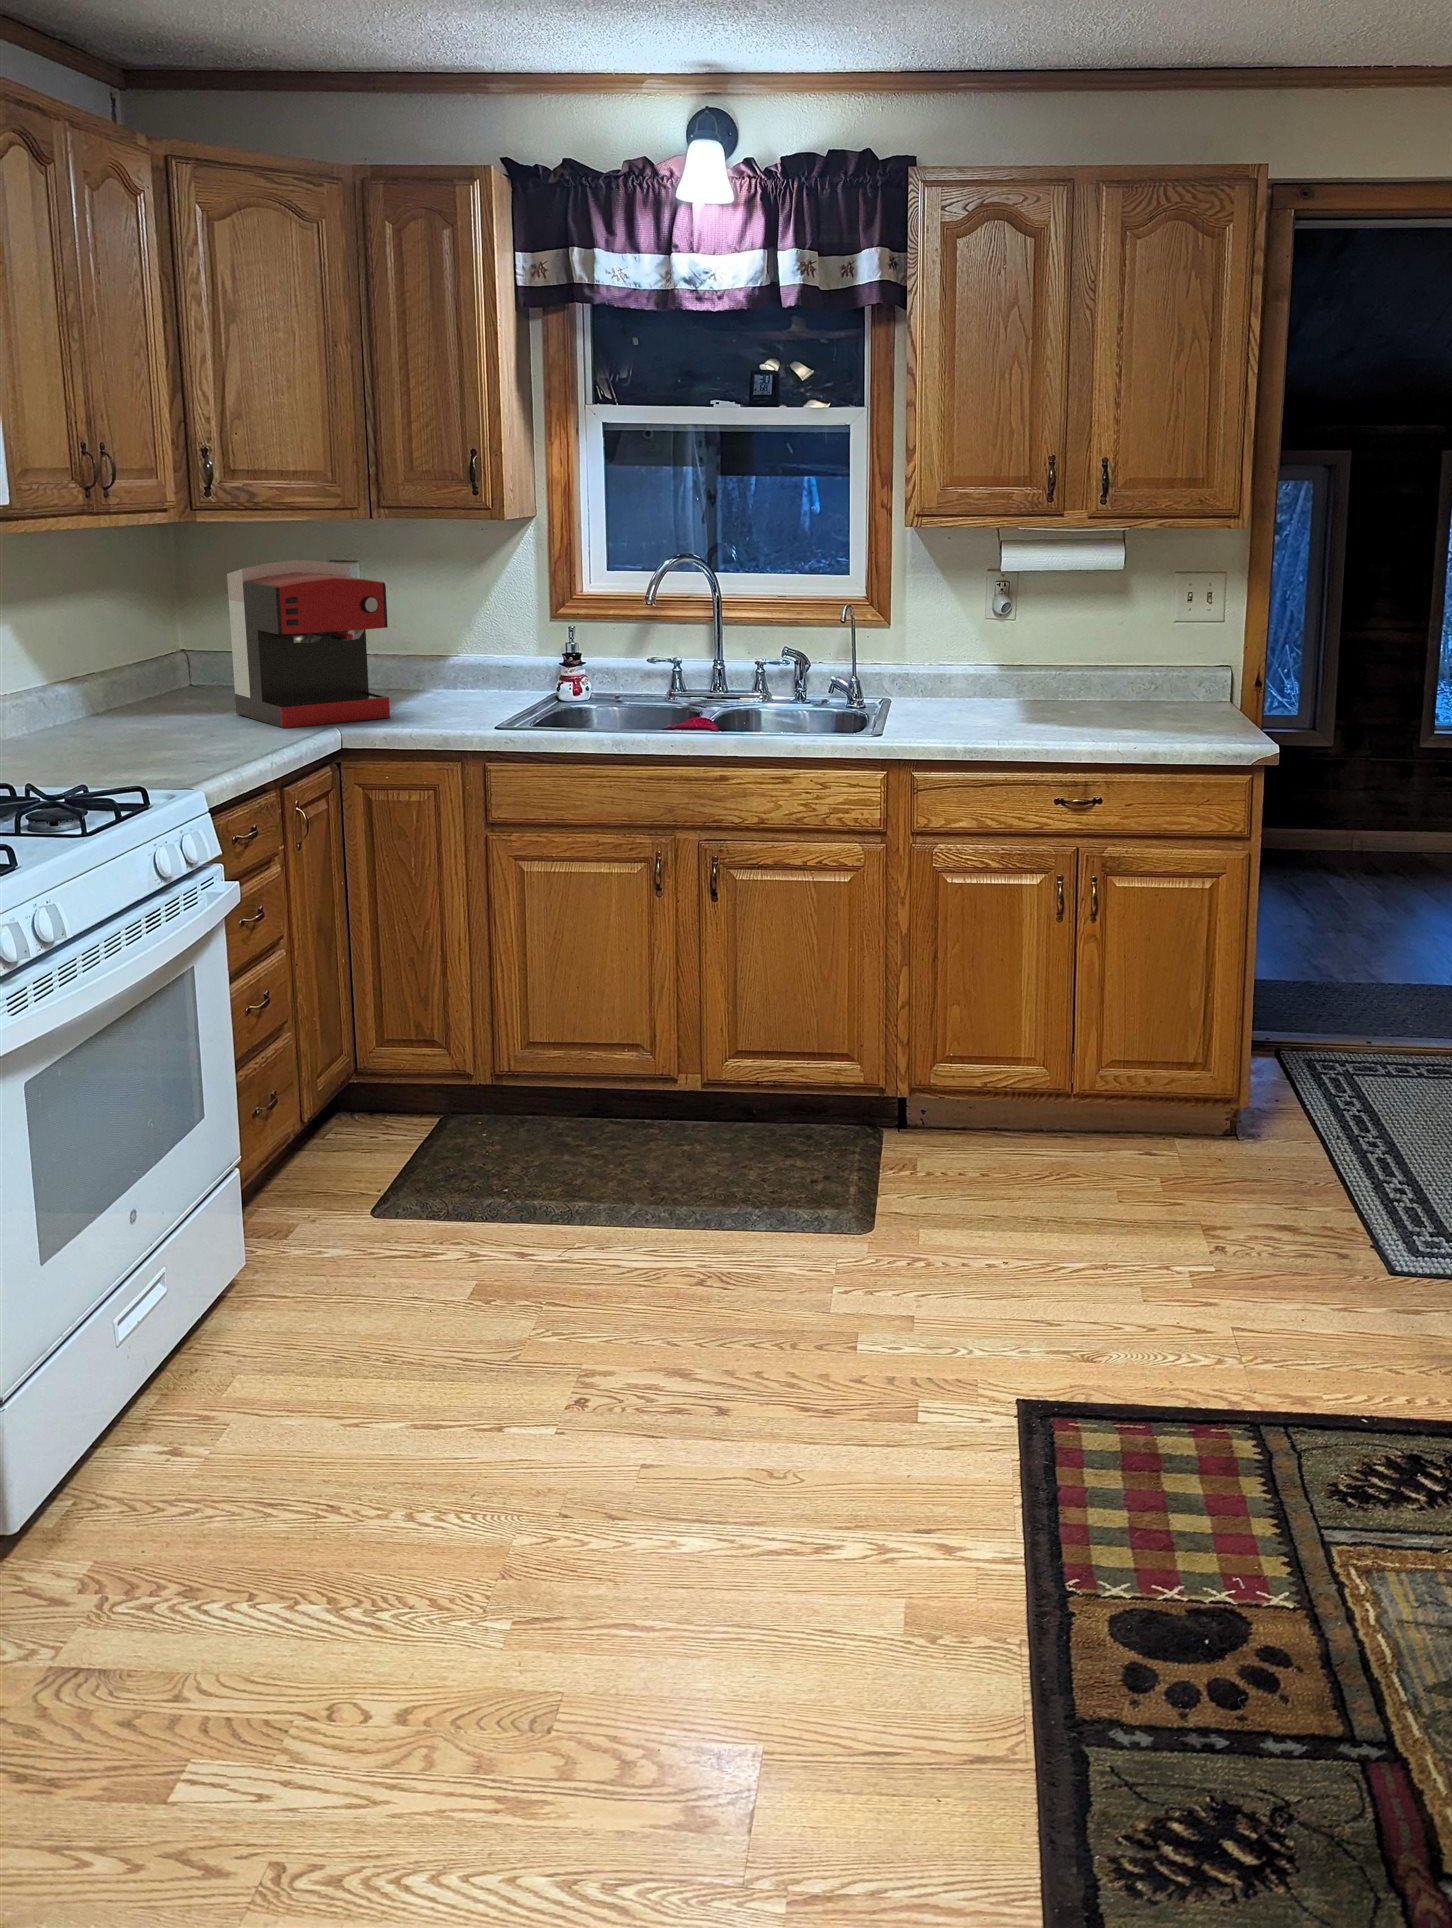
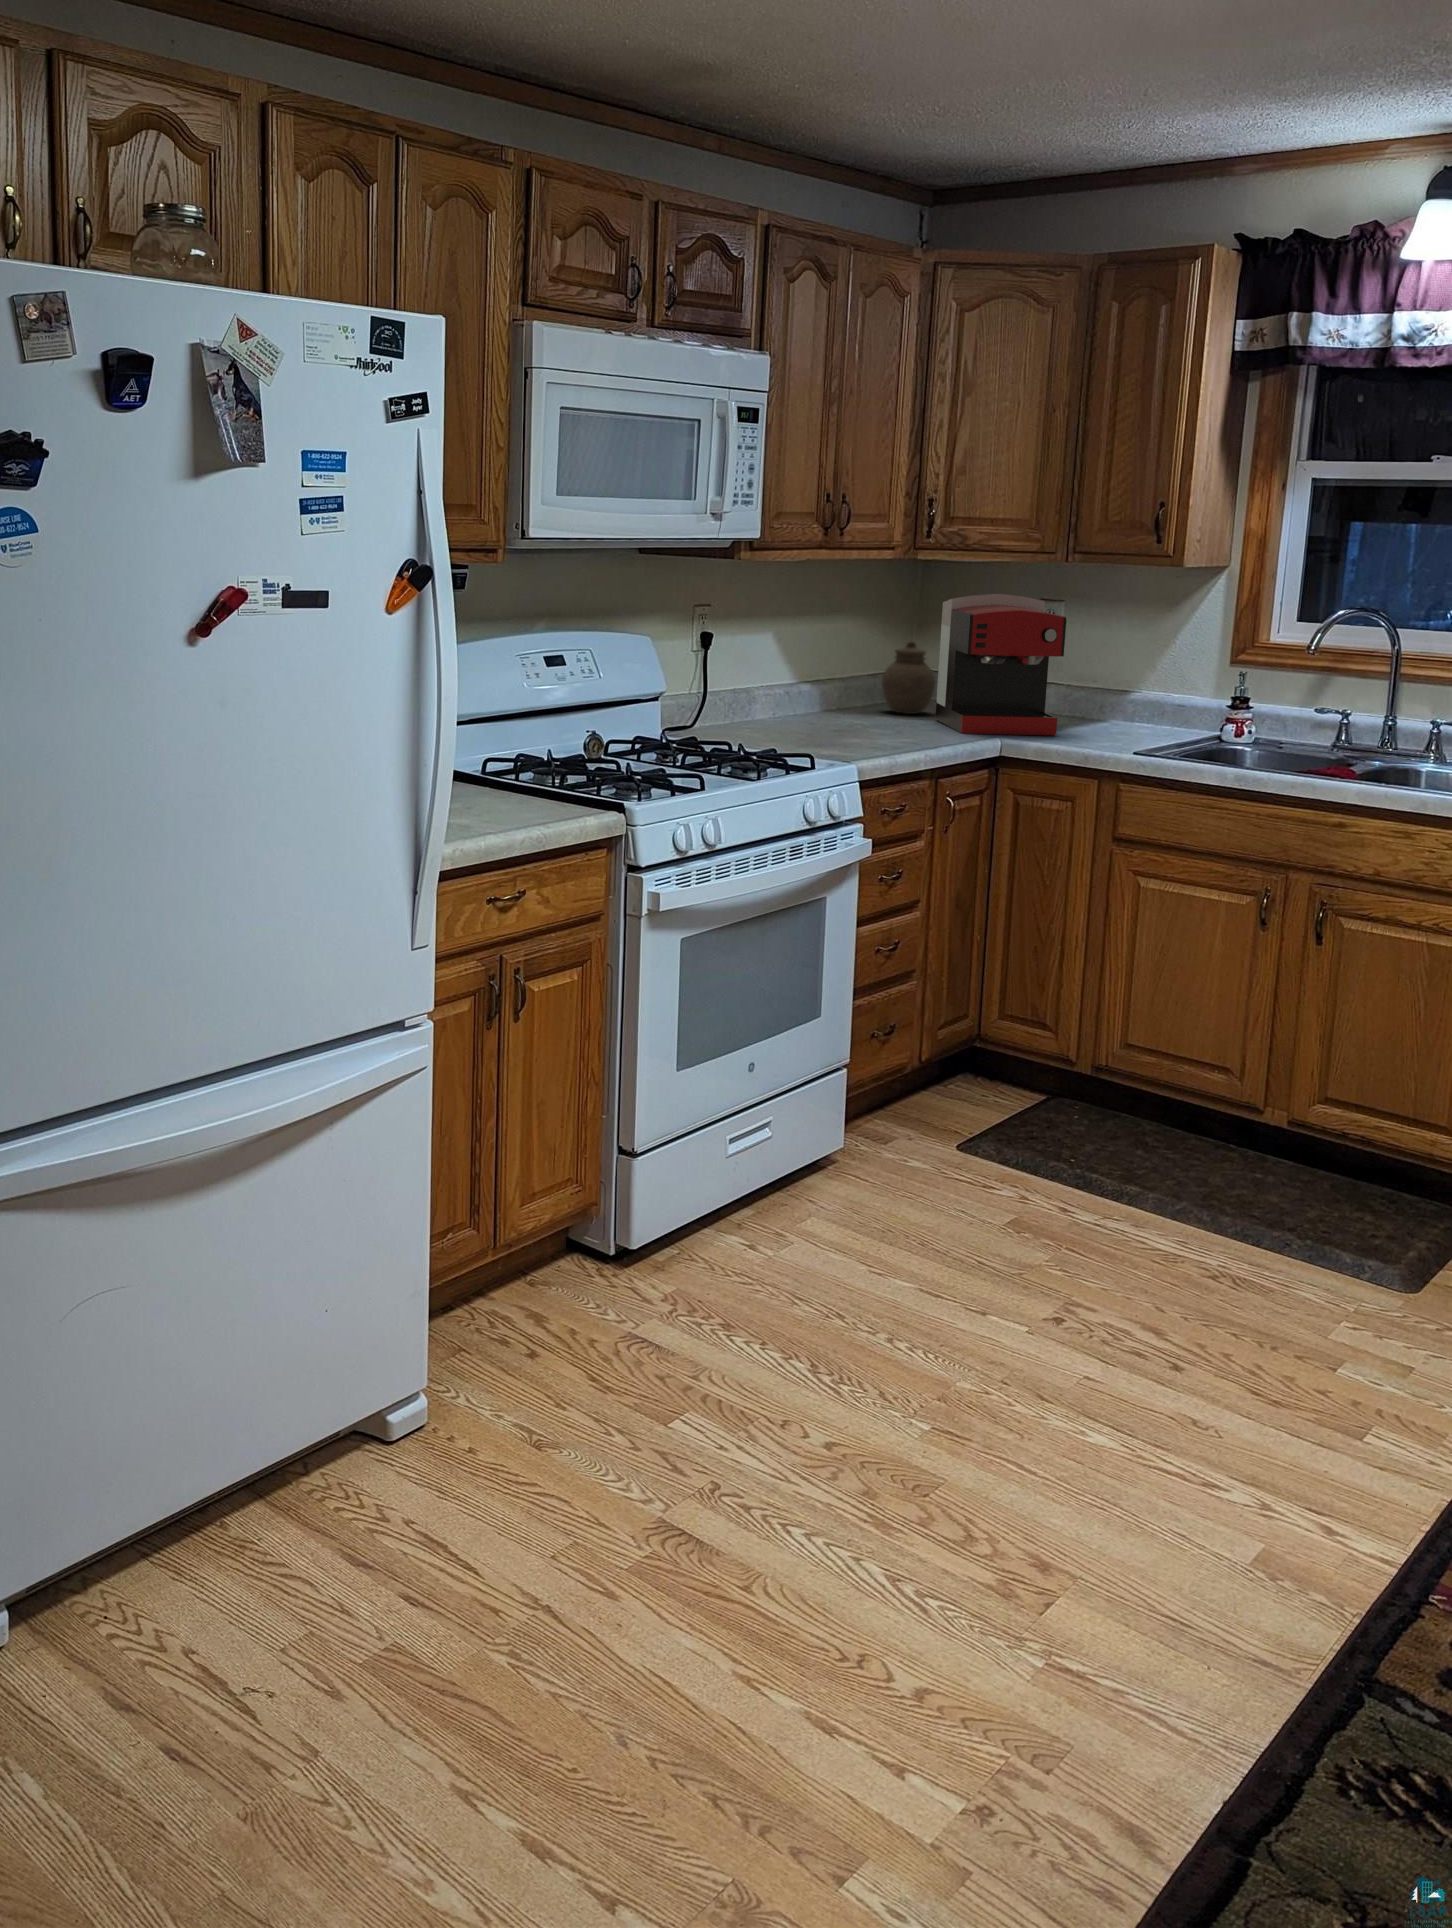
jar: none [156,623,225,710] -> present [882,642,936,714]

